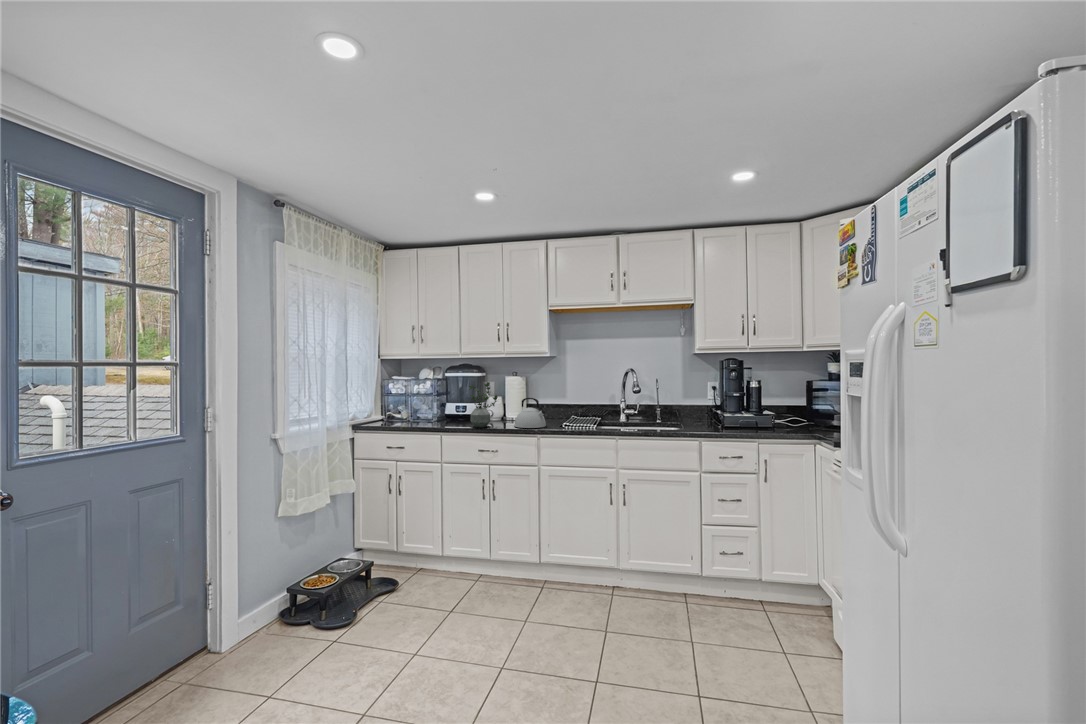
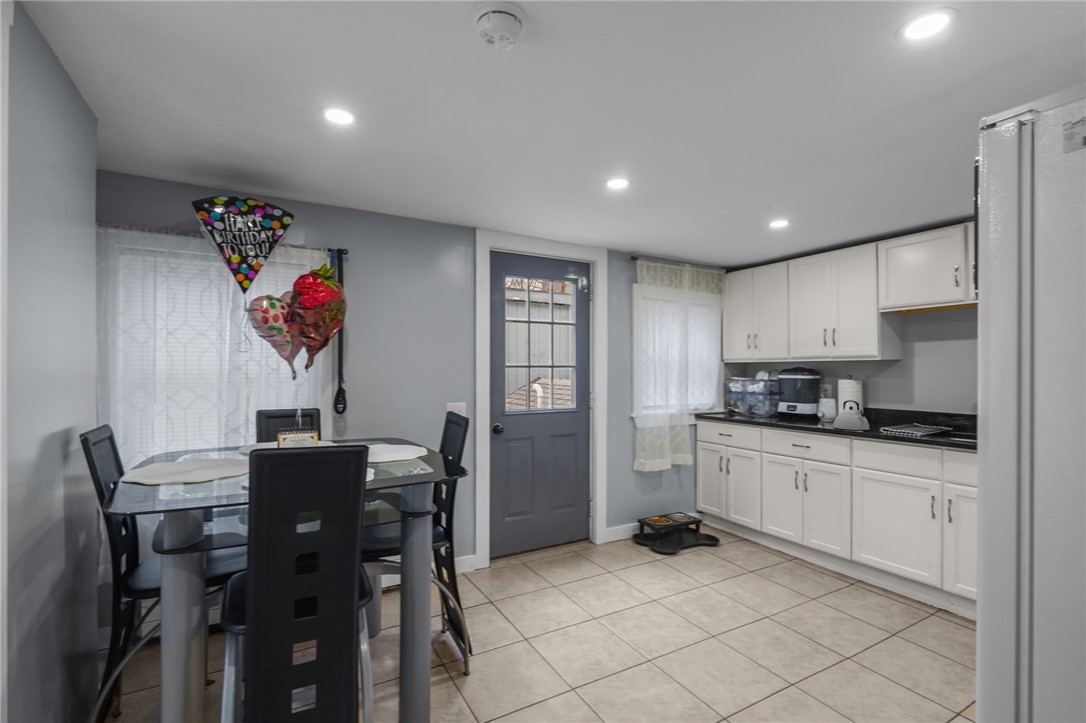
potted plant: present [469,382,498,428] -> none [789,383,816,425]

